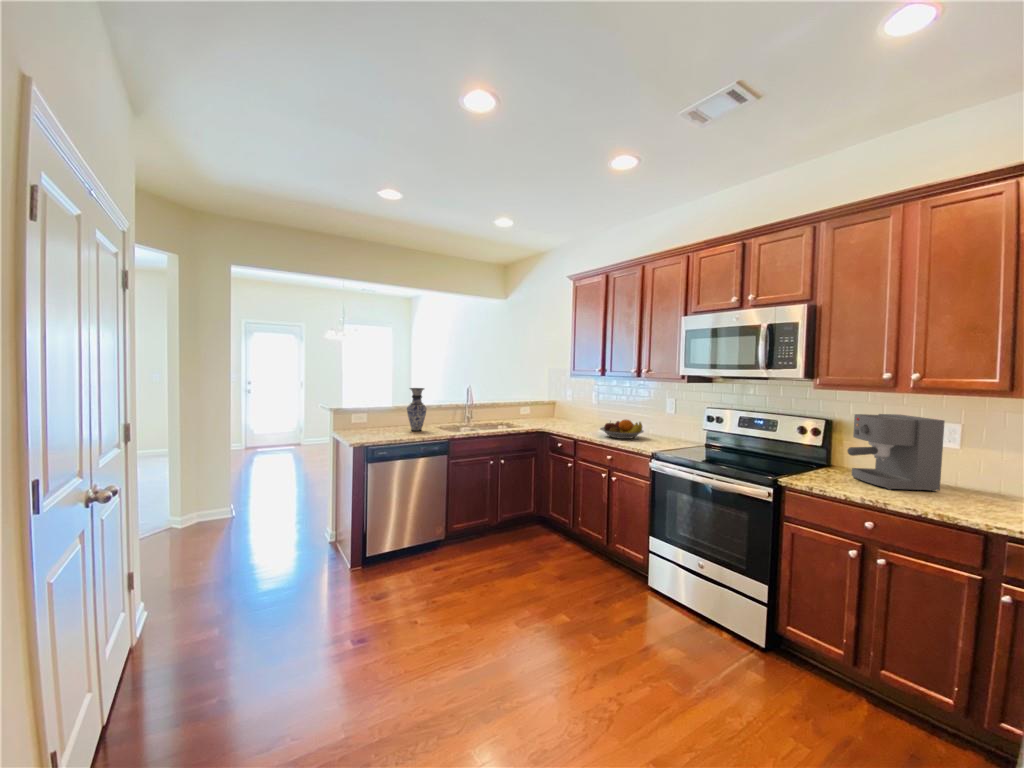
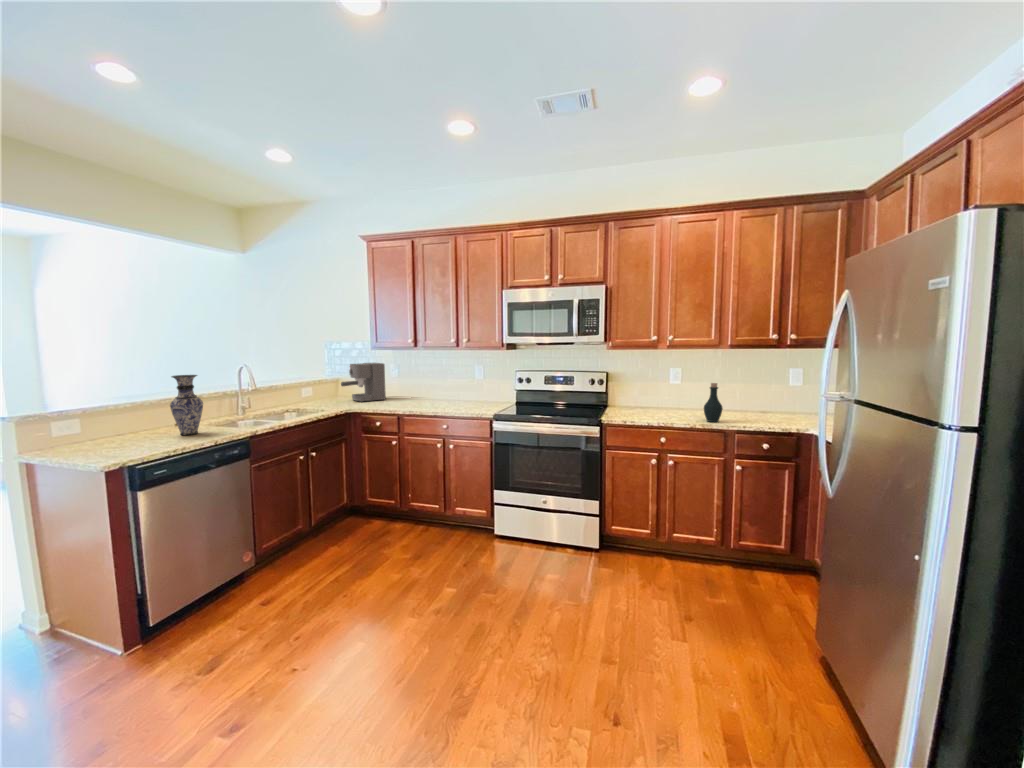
coffee maker: present [848,414,945,492] -> present [341,363,386,402]
fruit bowl: present [600,420,644,439] -> none [419,389,461,408]
bottle: none [953,451,994,517] -> present [704,383,723,422]

